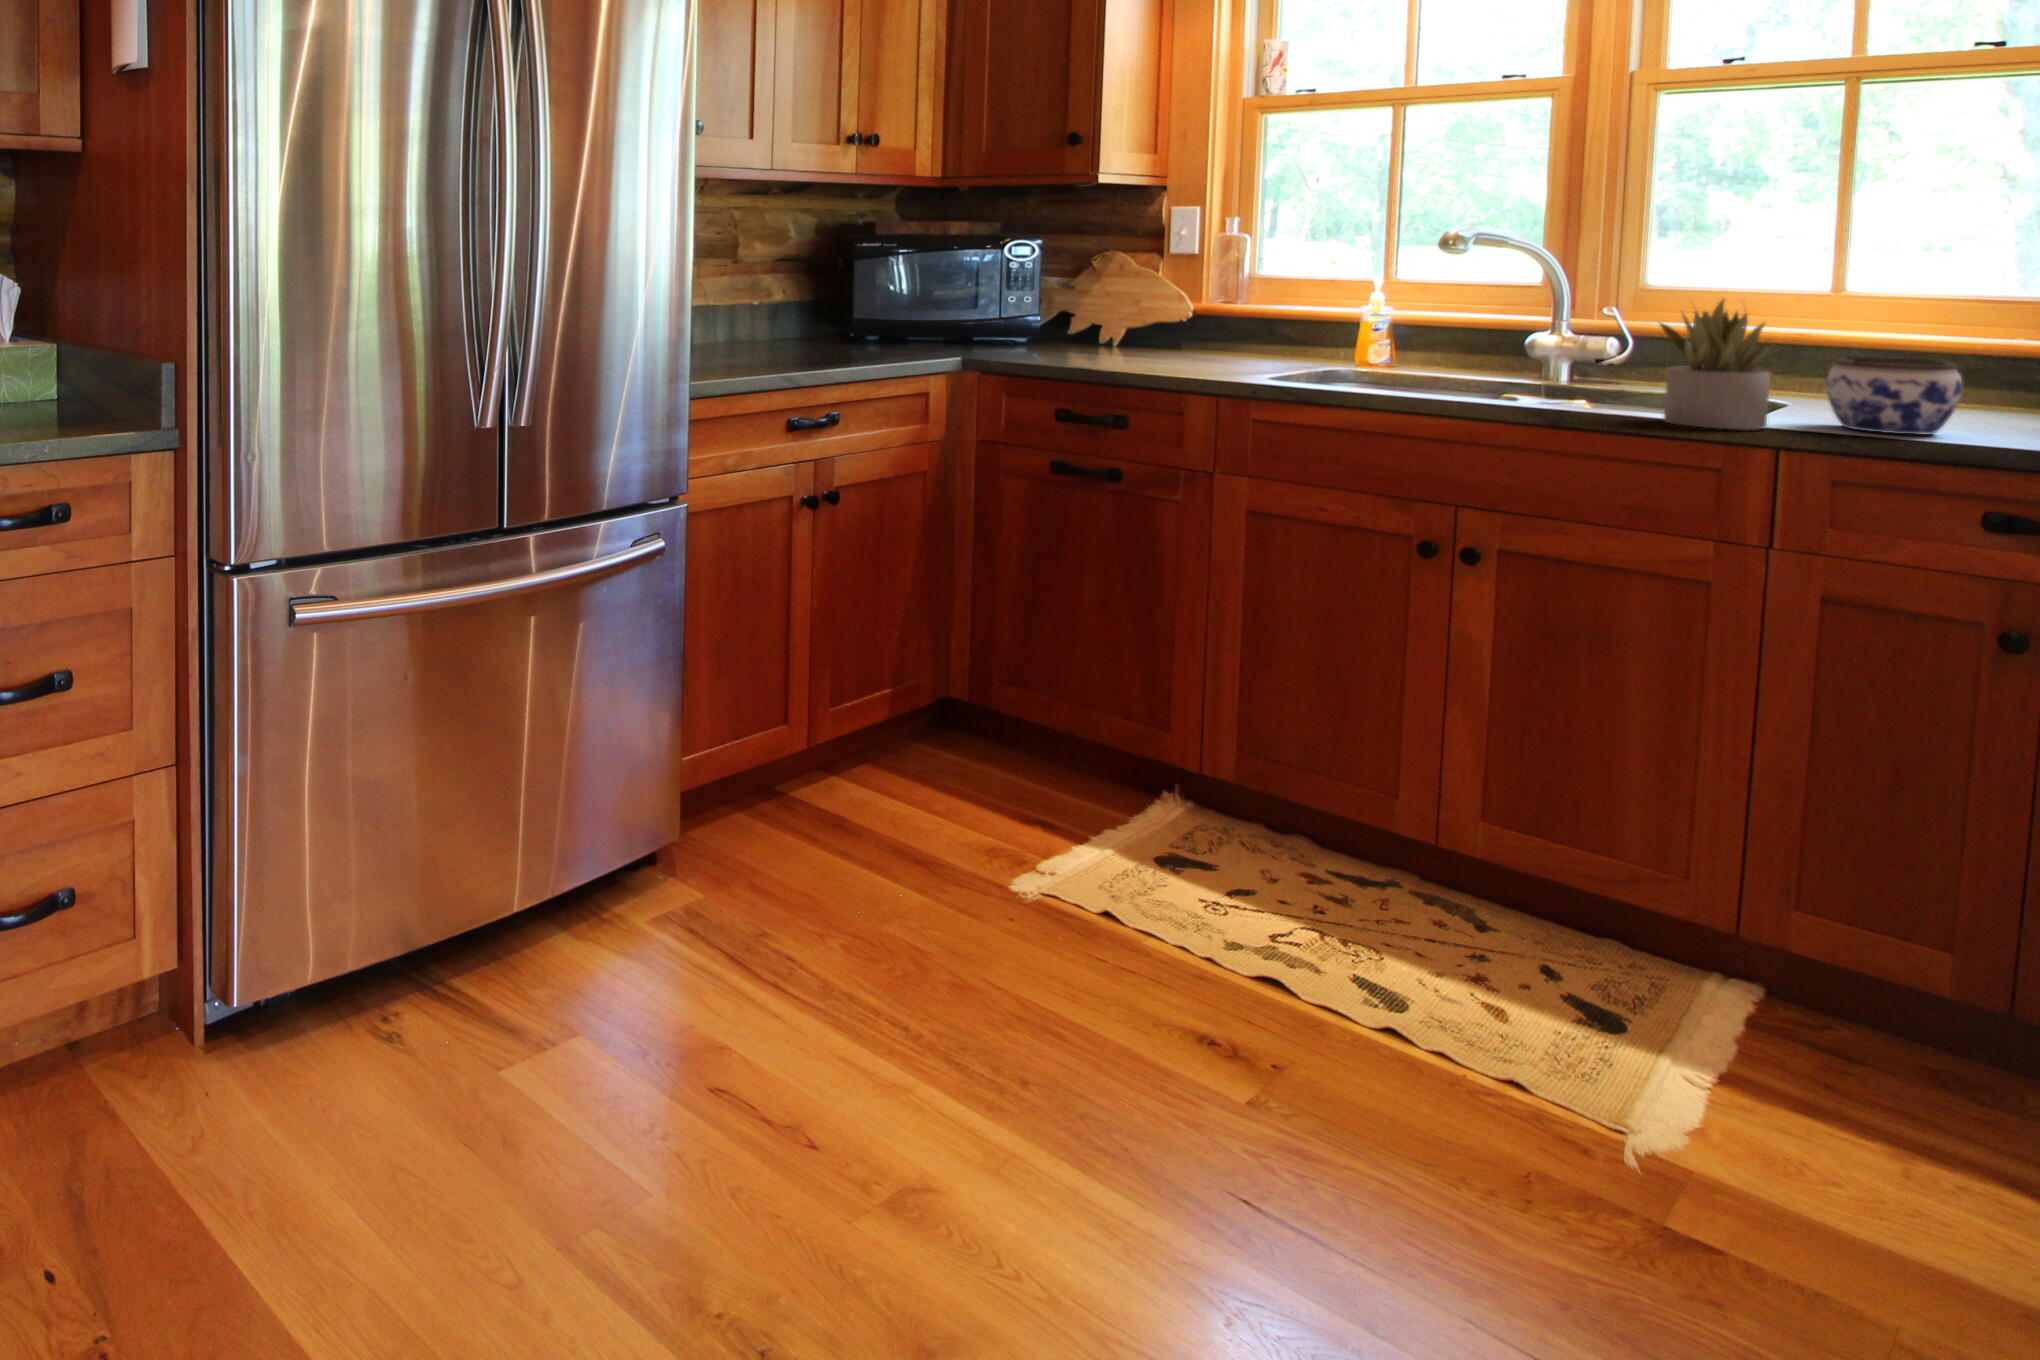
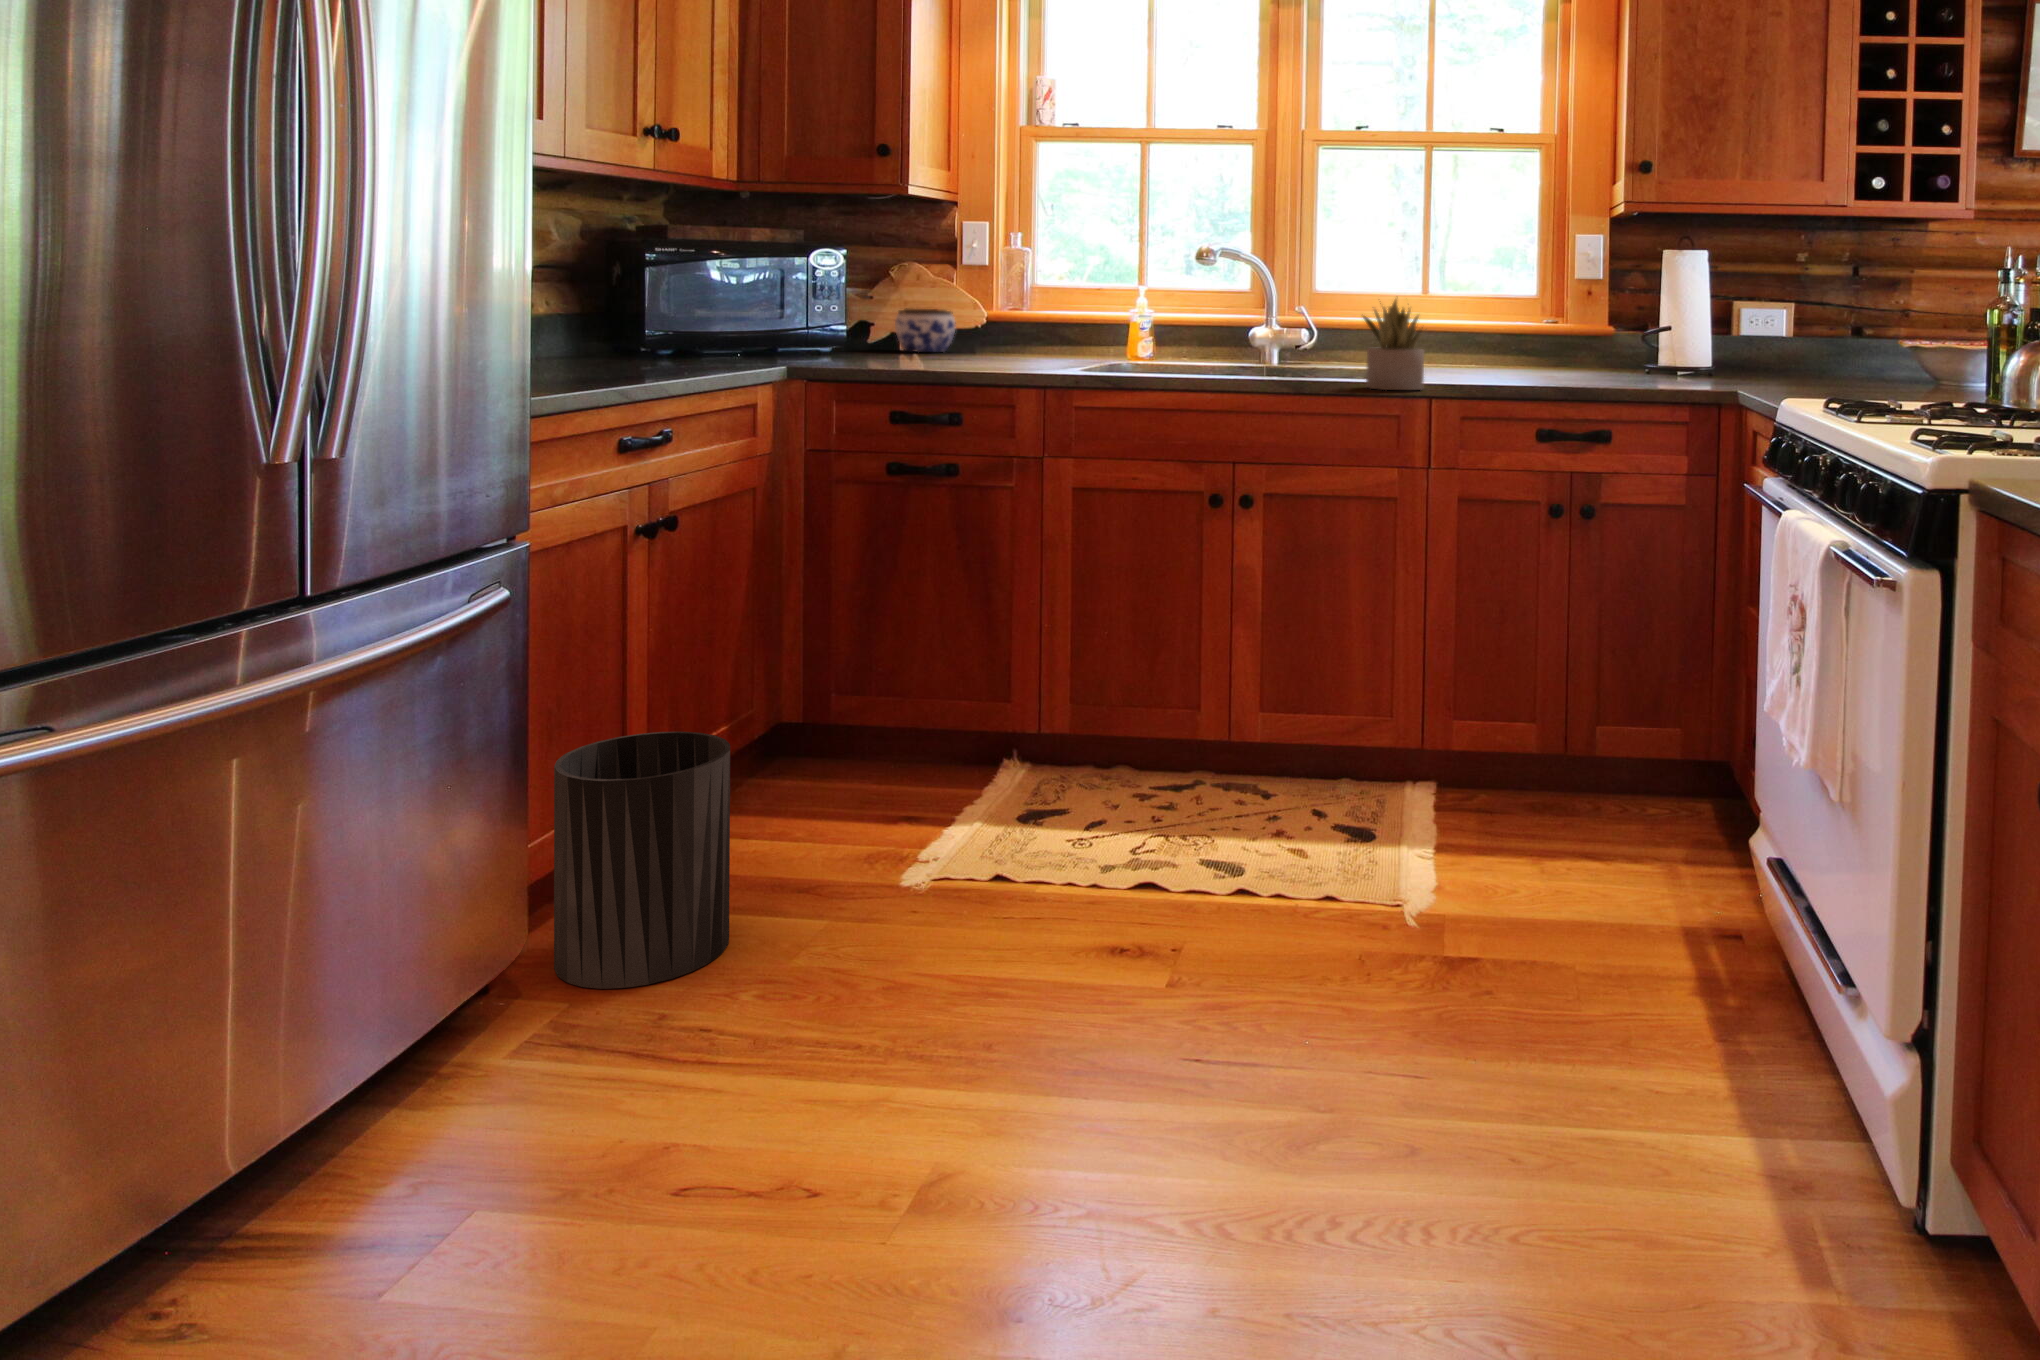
jar: present [1827,356,1962,434] -> present [895,308,955,352]
trash can: none [698,689,841,916] -> present [554,732,730,989]

